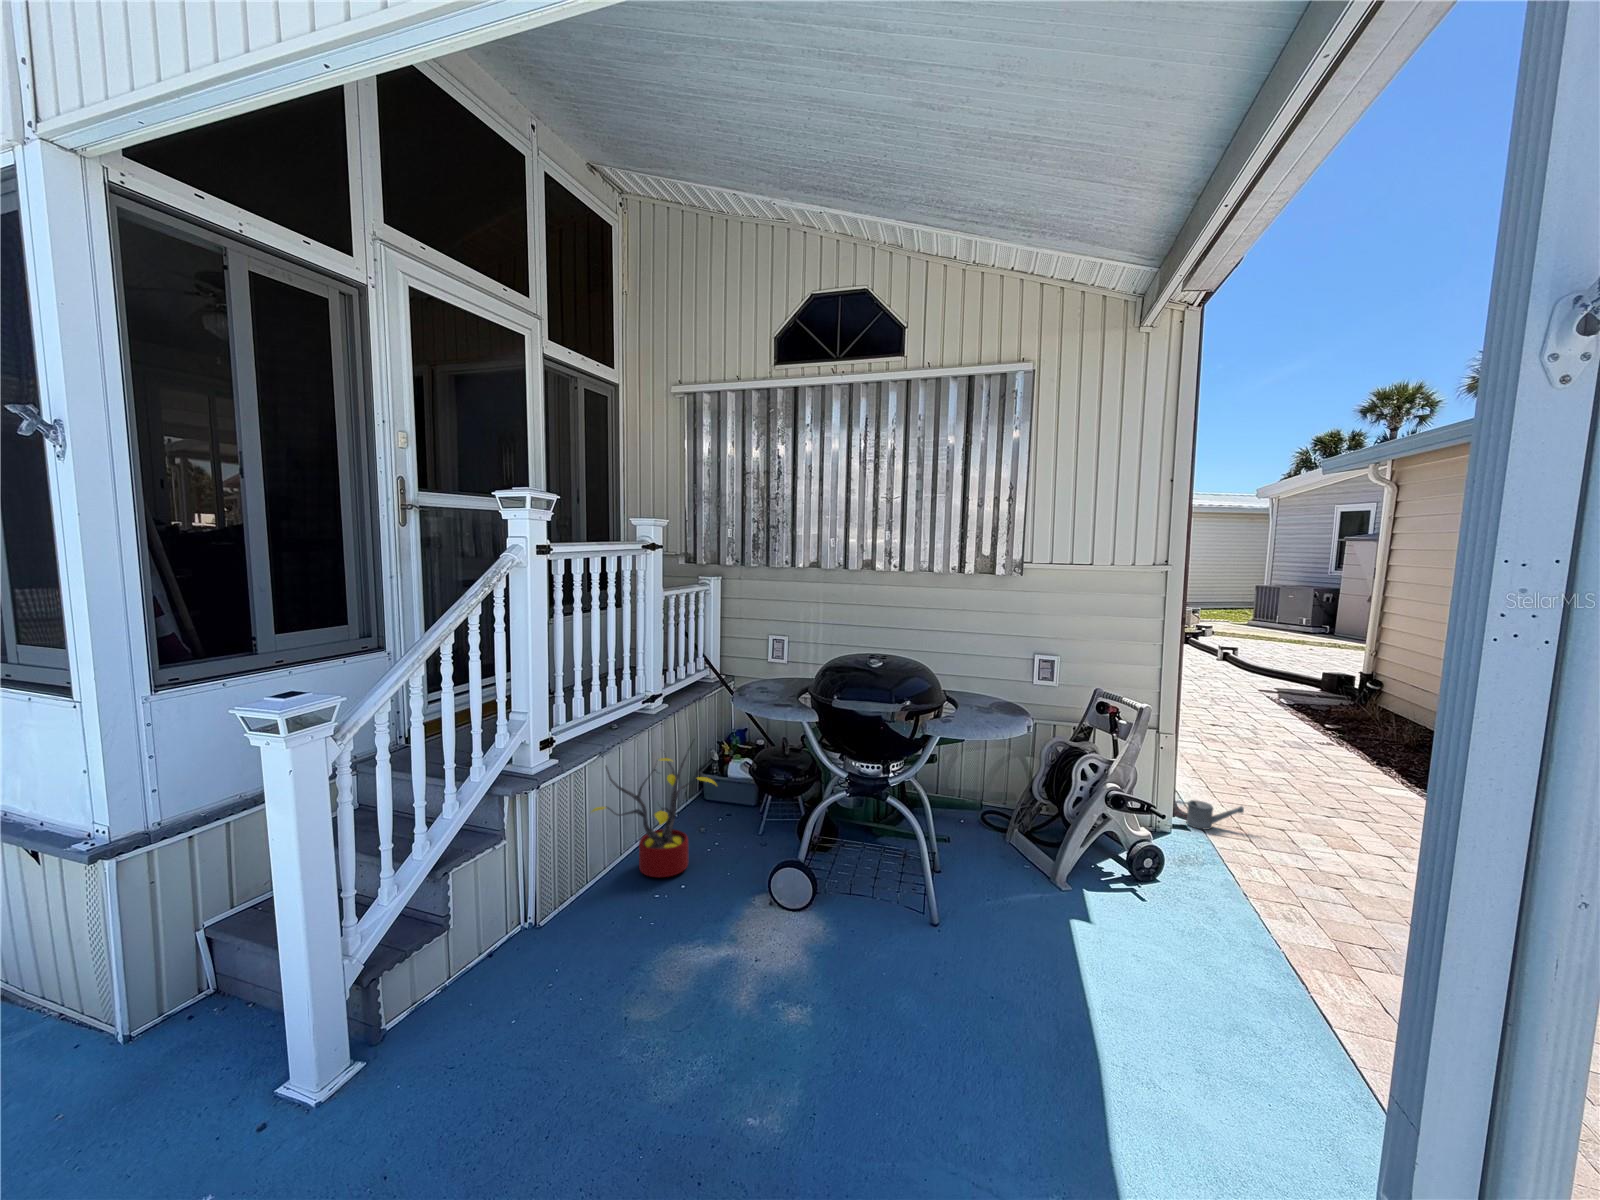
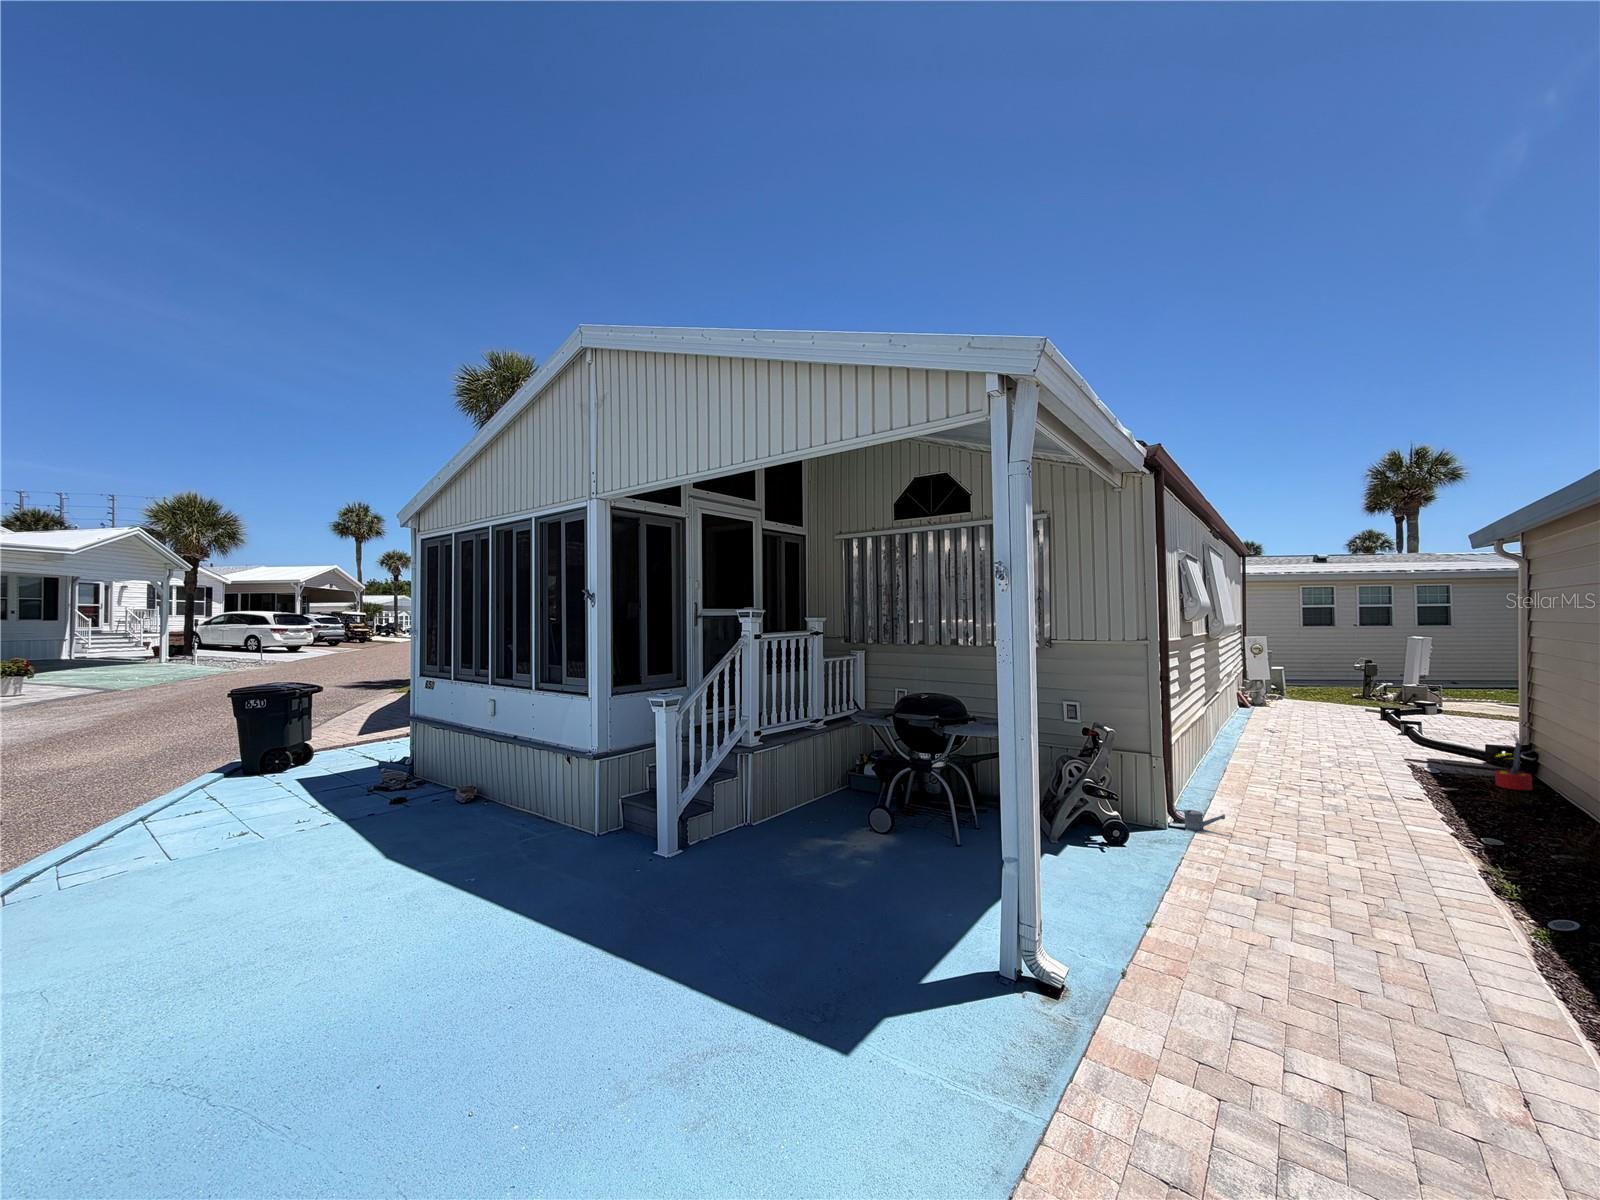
decorative plant: present [592,739,716,877] -> present [1495,729,1532,790]

